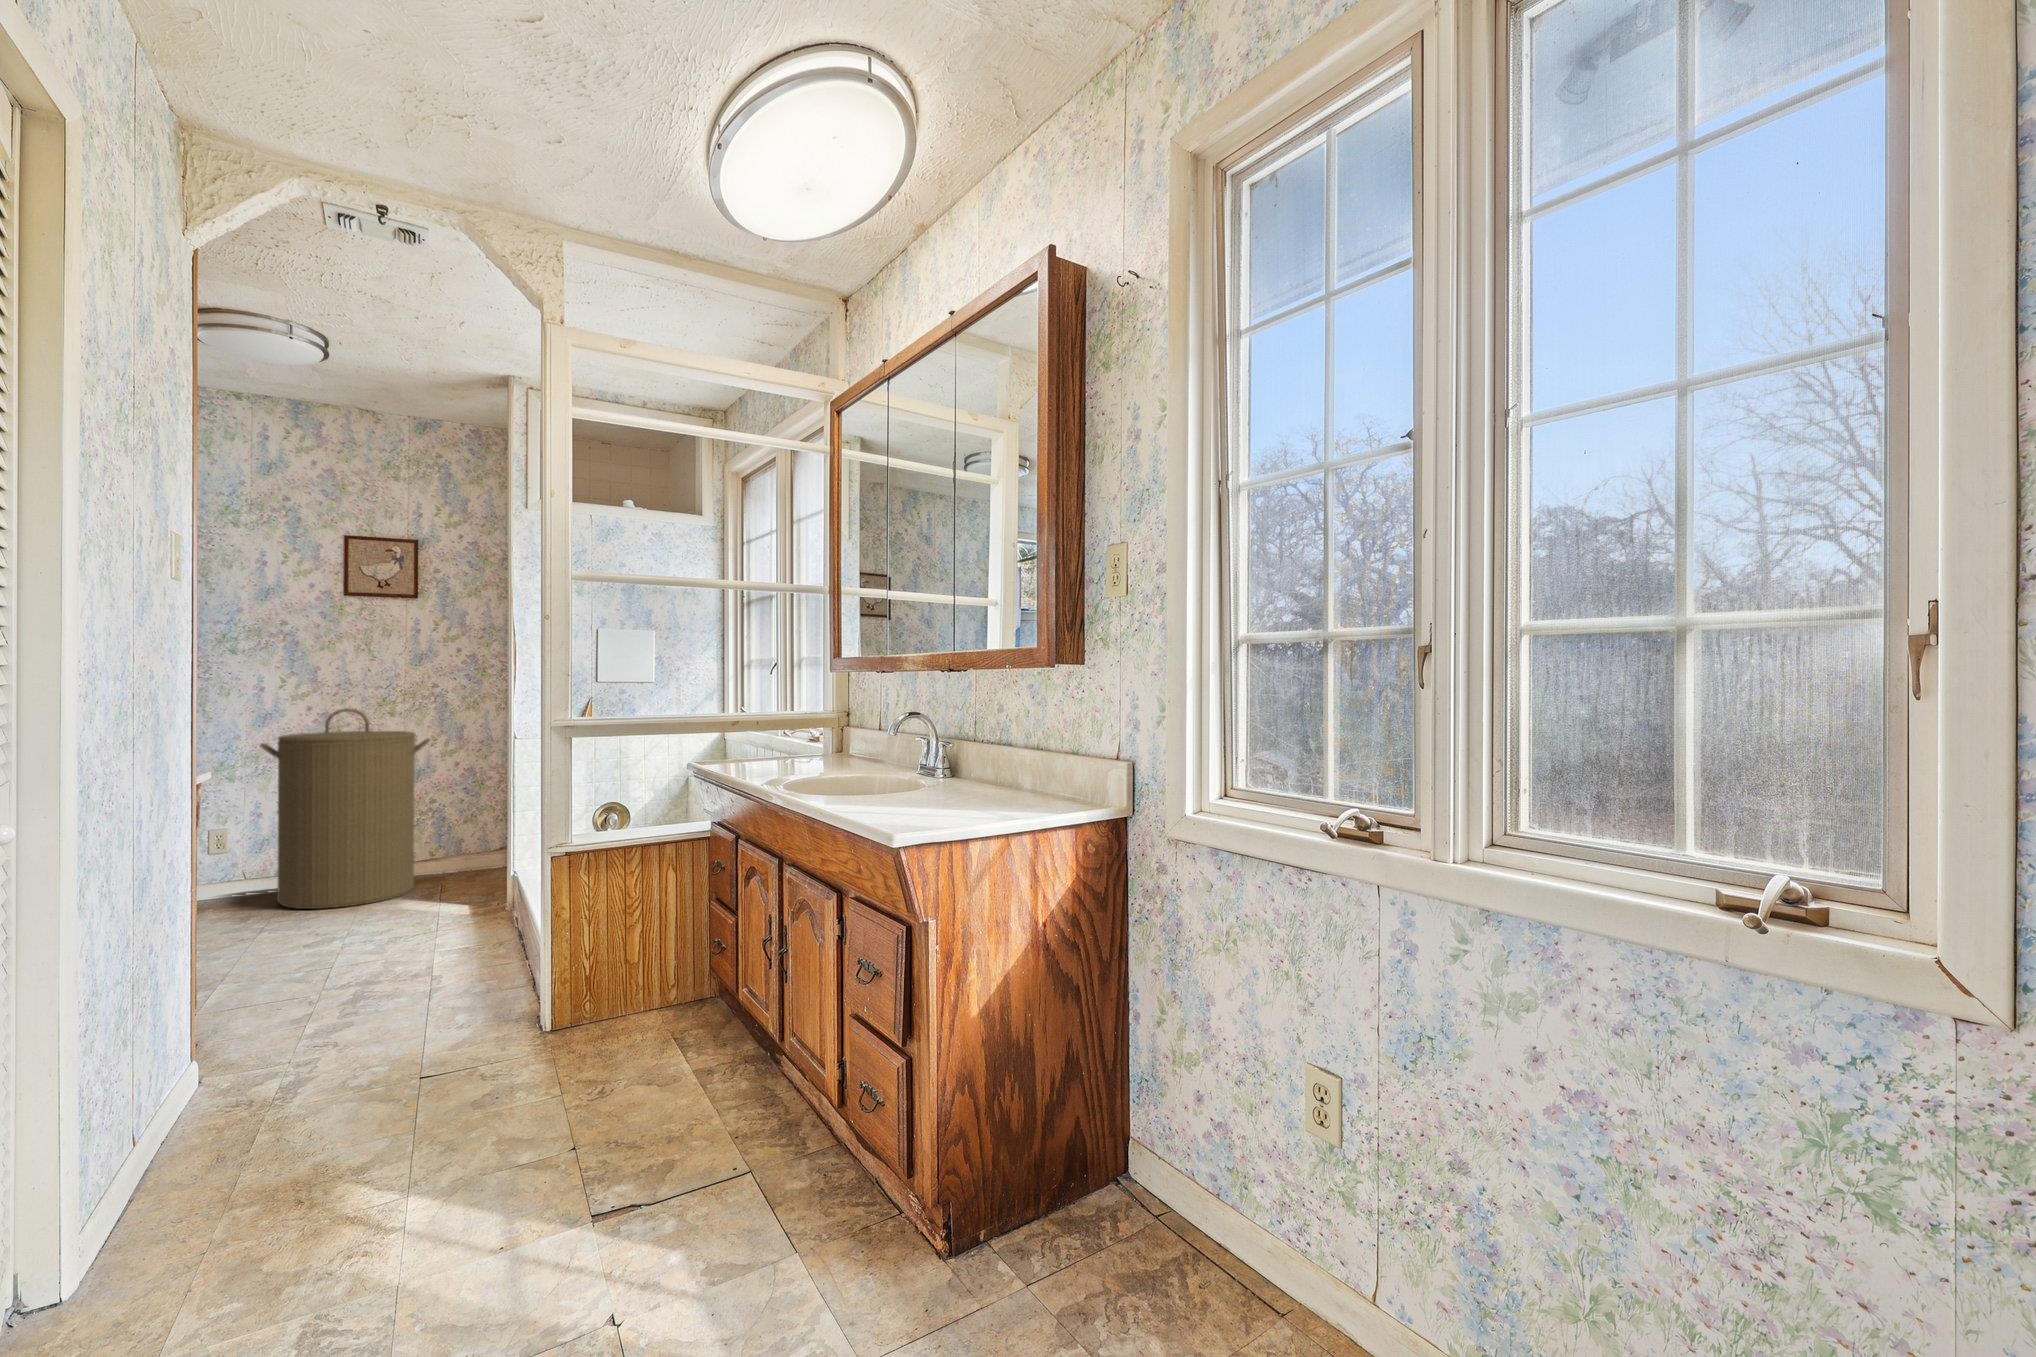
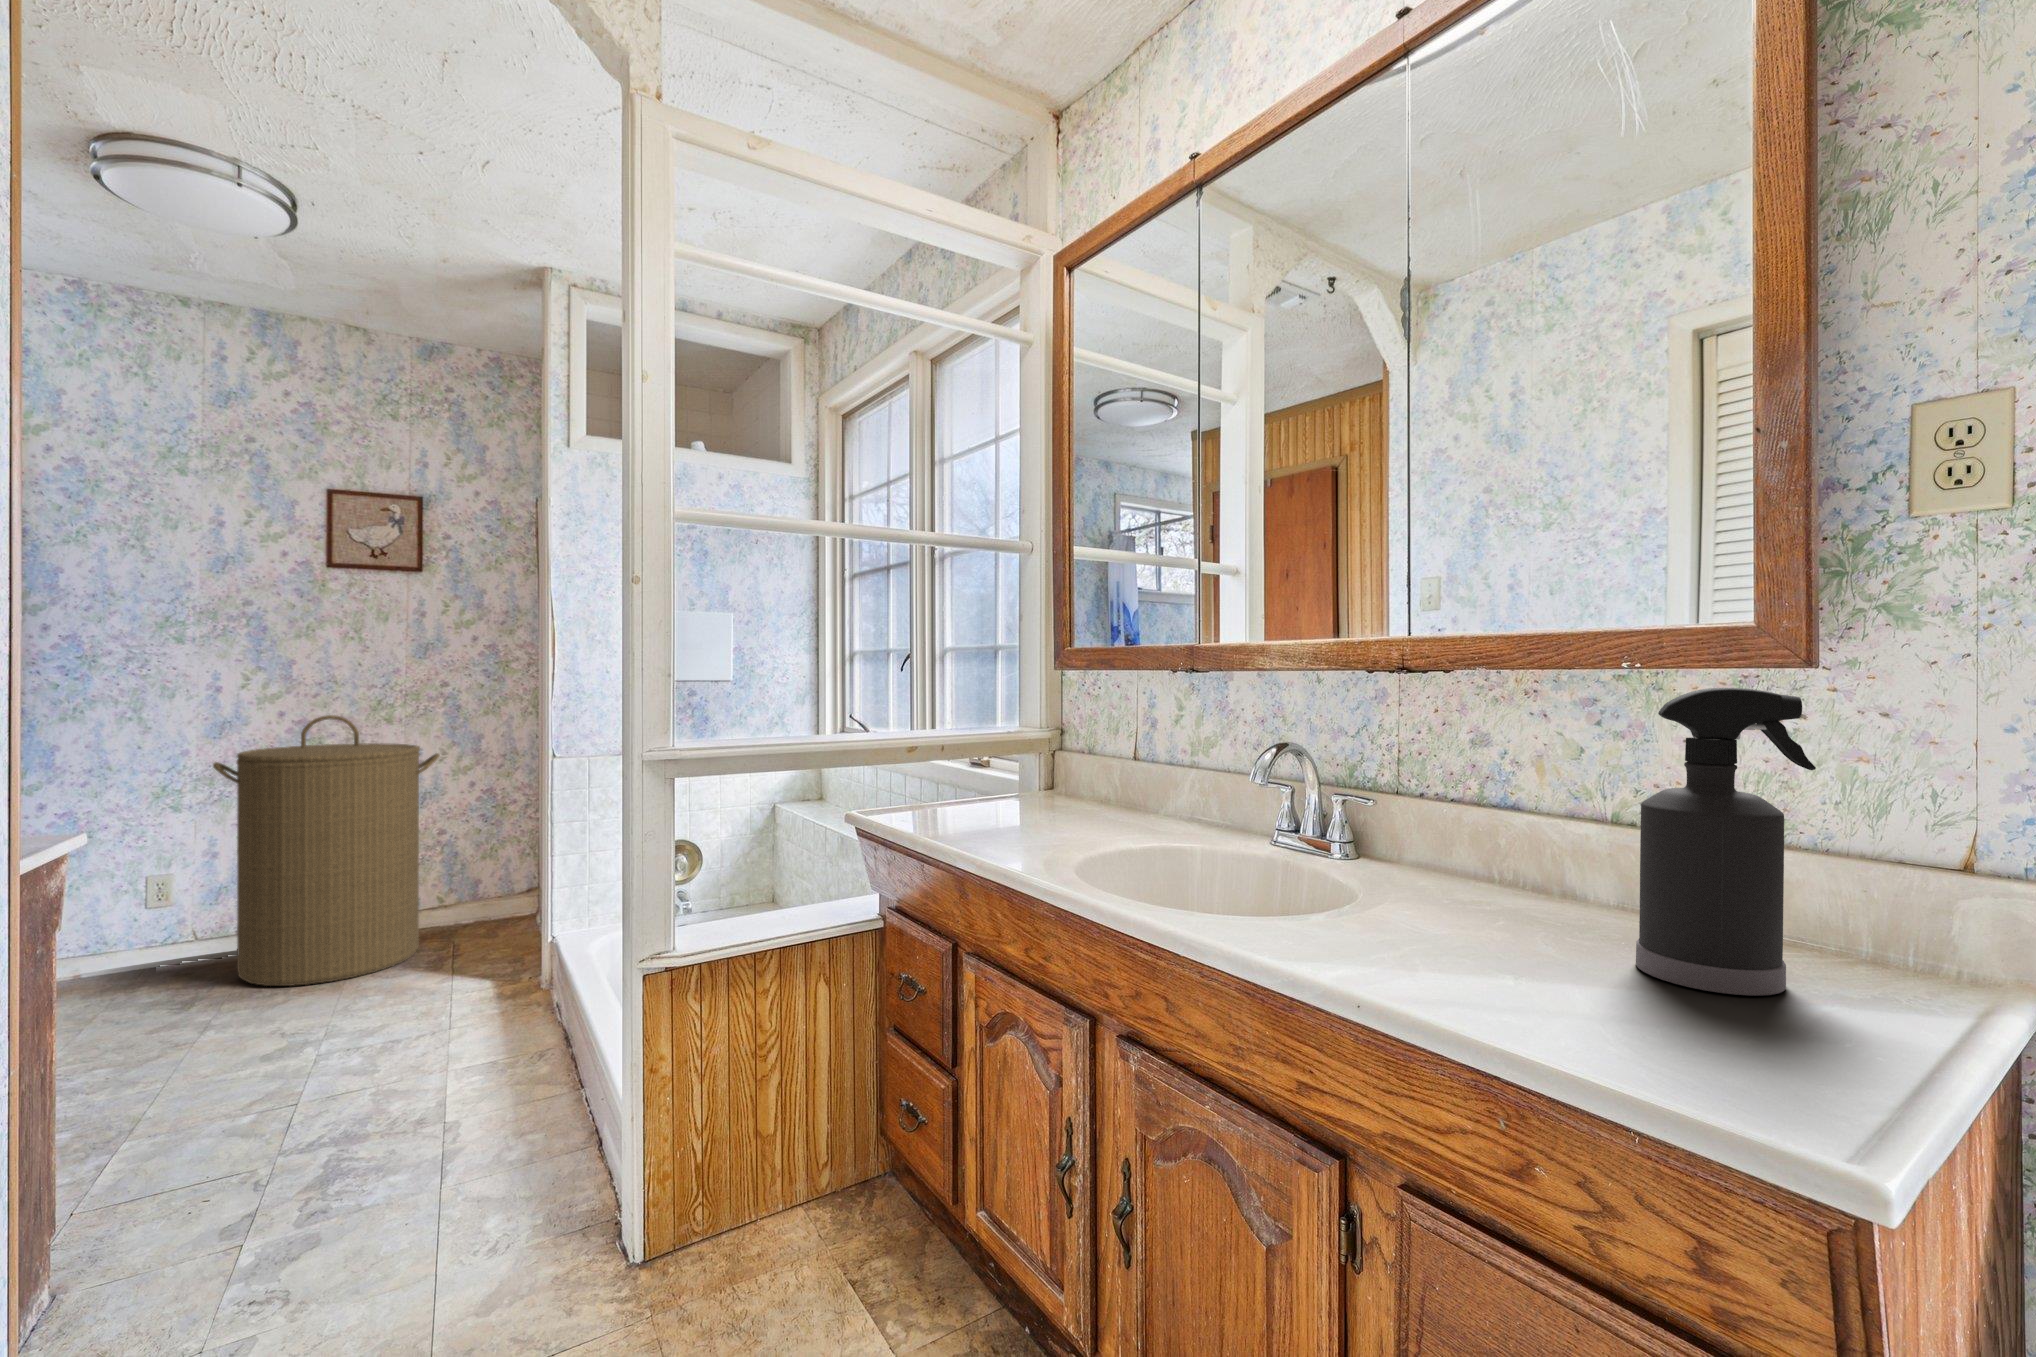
spray bottle: none [980,672,1044,808] -> present [1636,688,1816,995]

